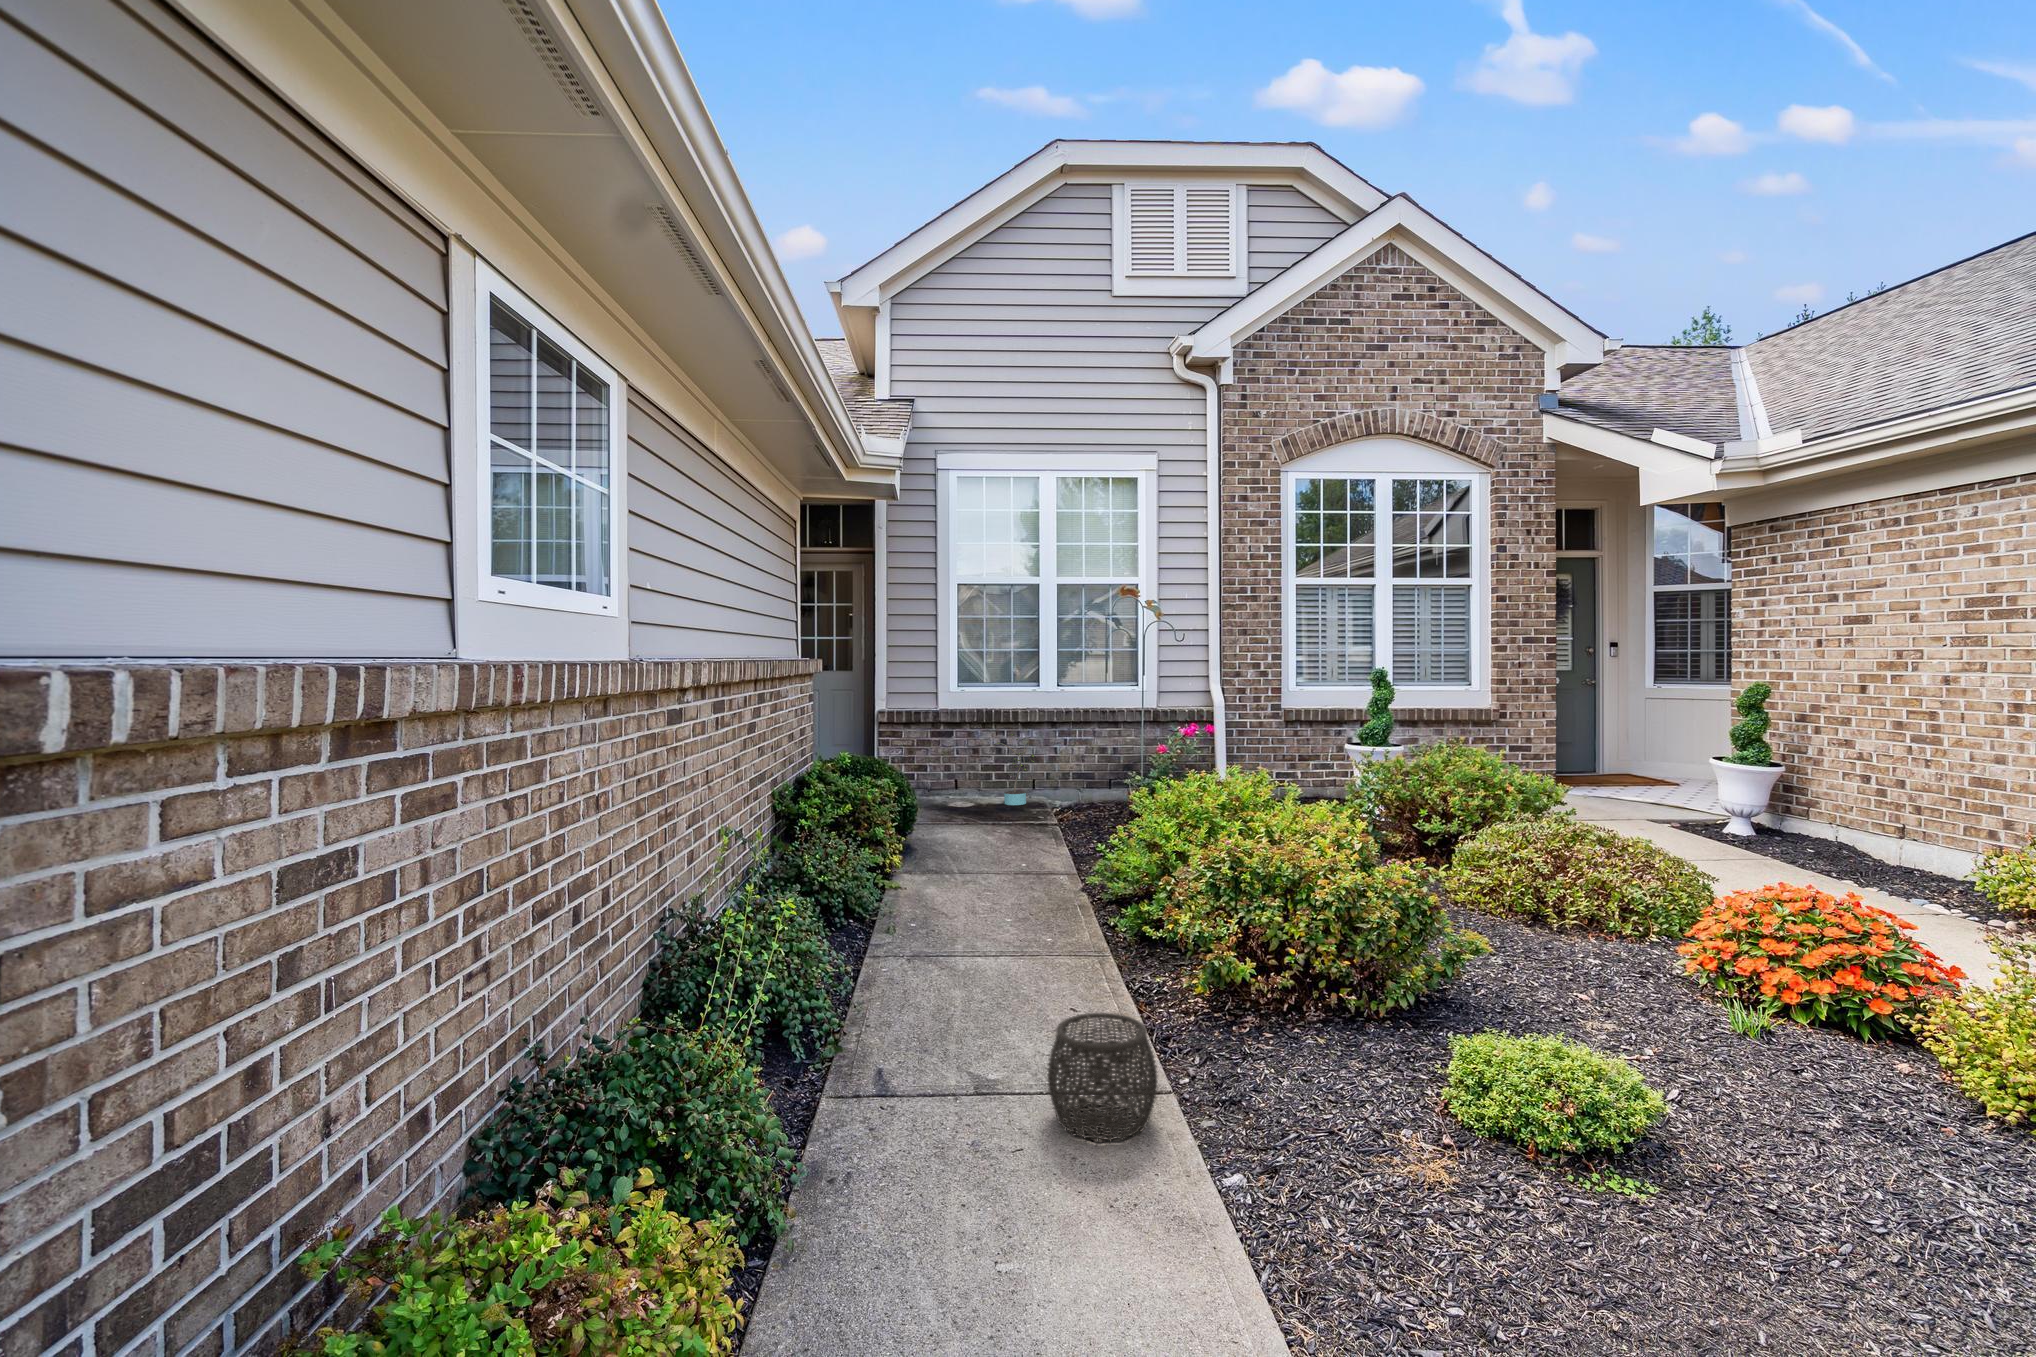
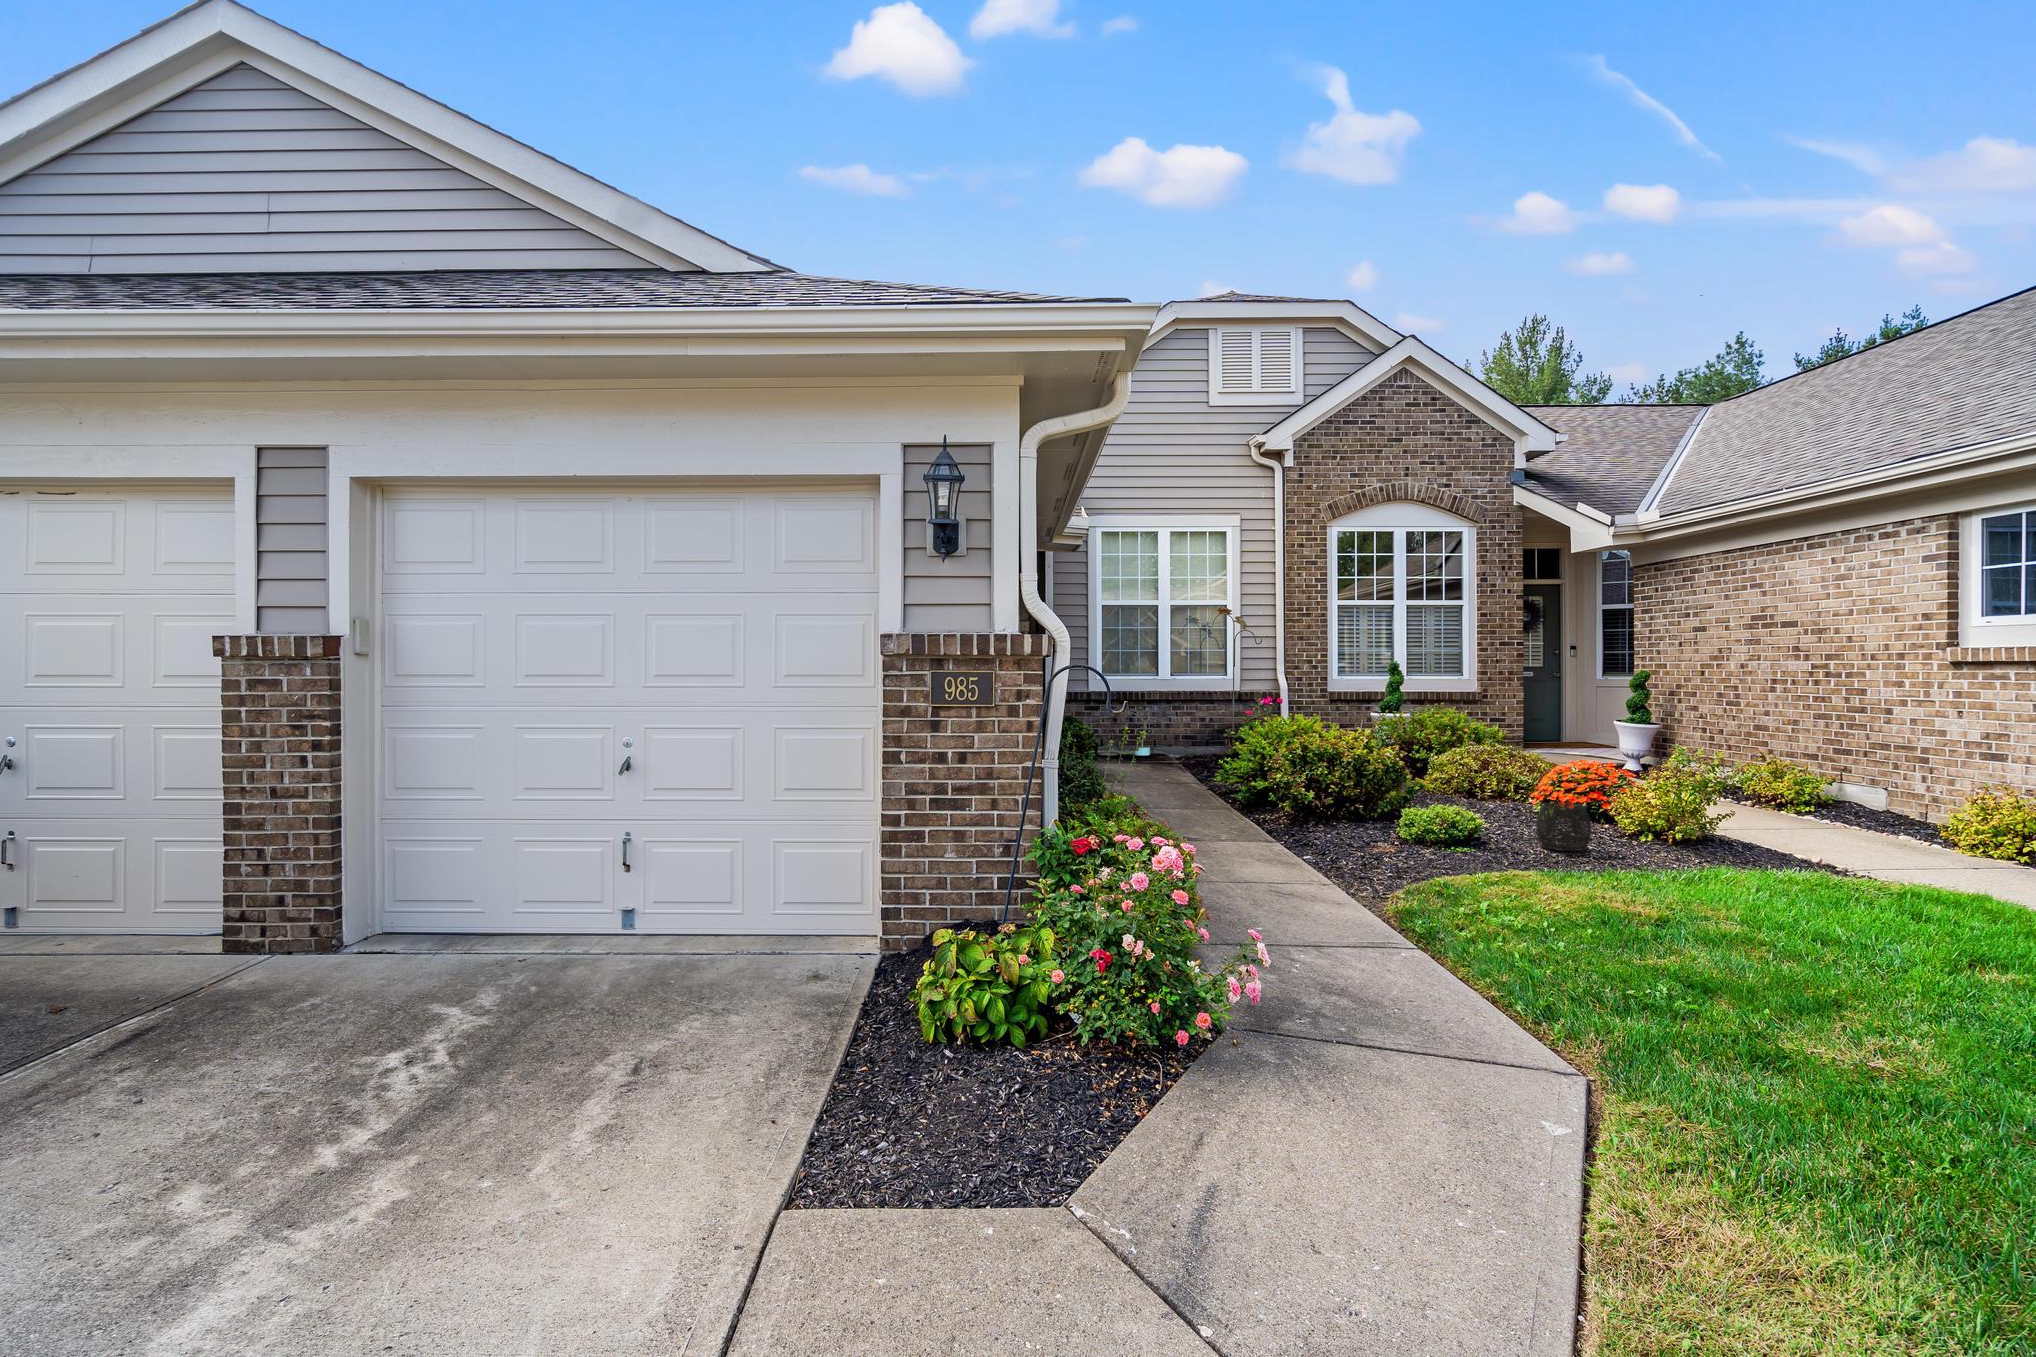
woven basket: present [1047,1013,1158,1141] -> present [1536,803,1592,852]

